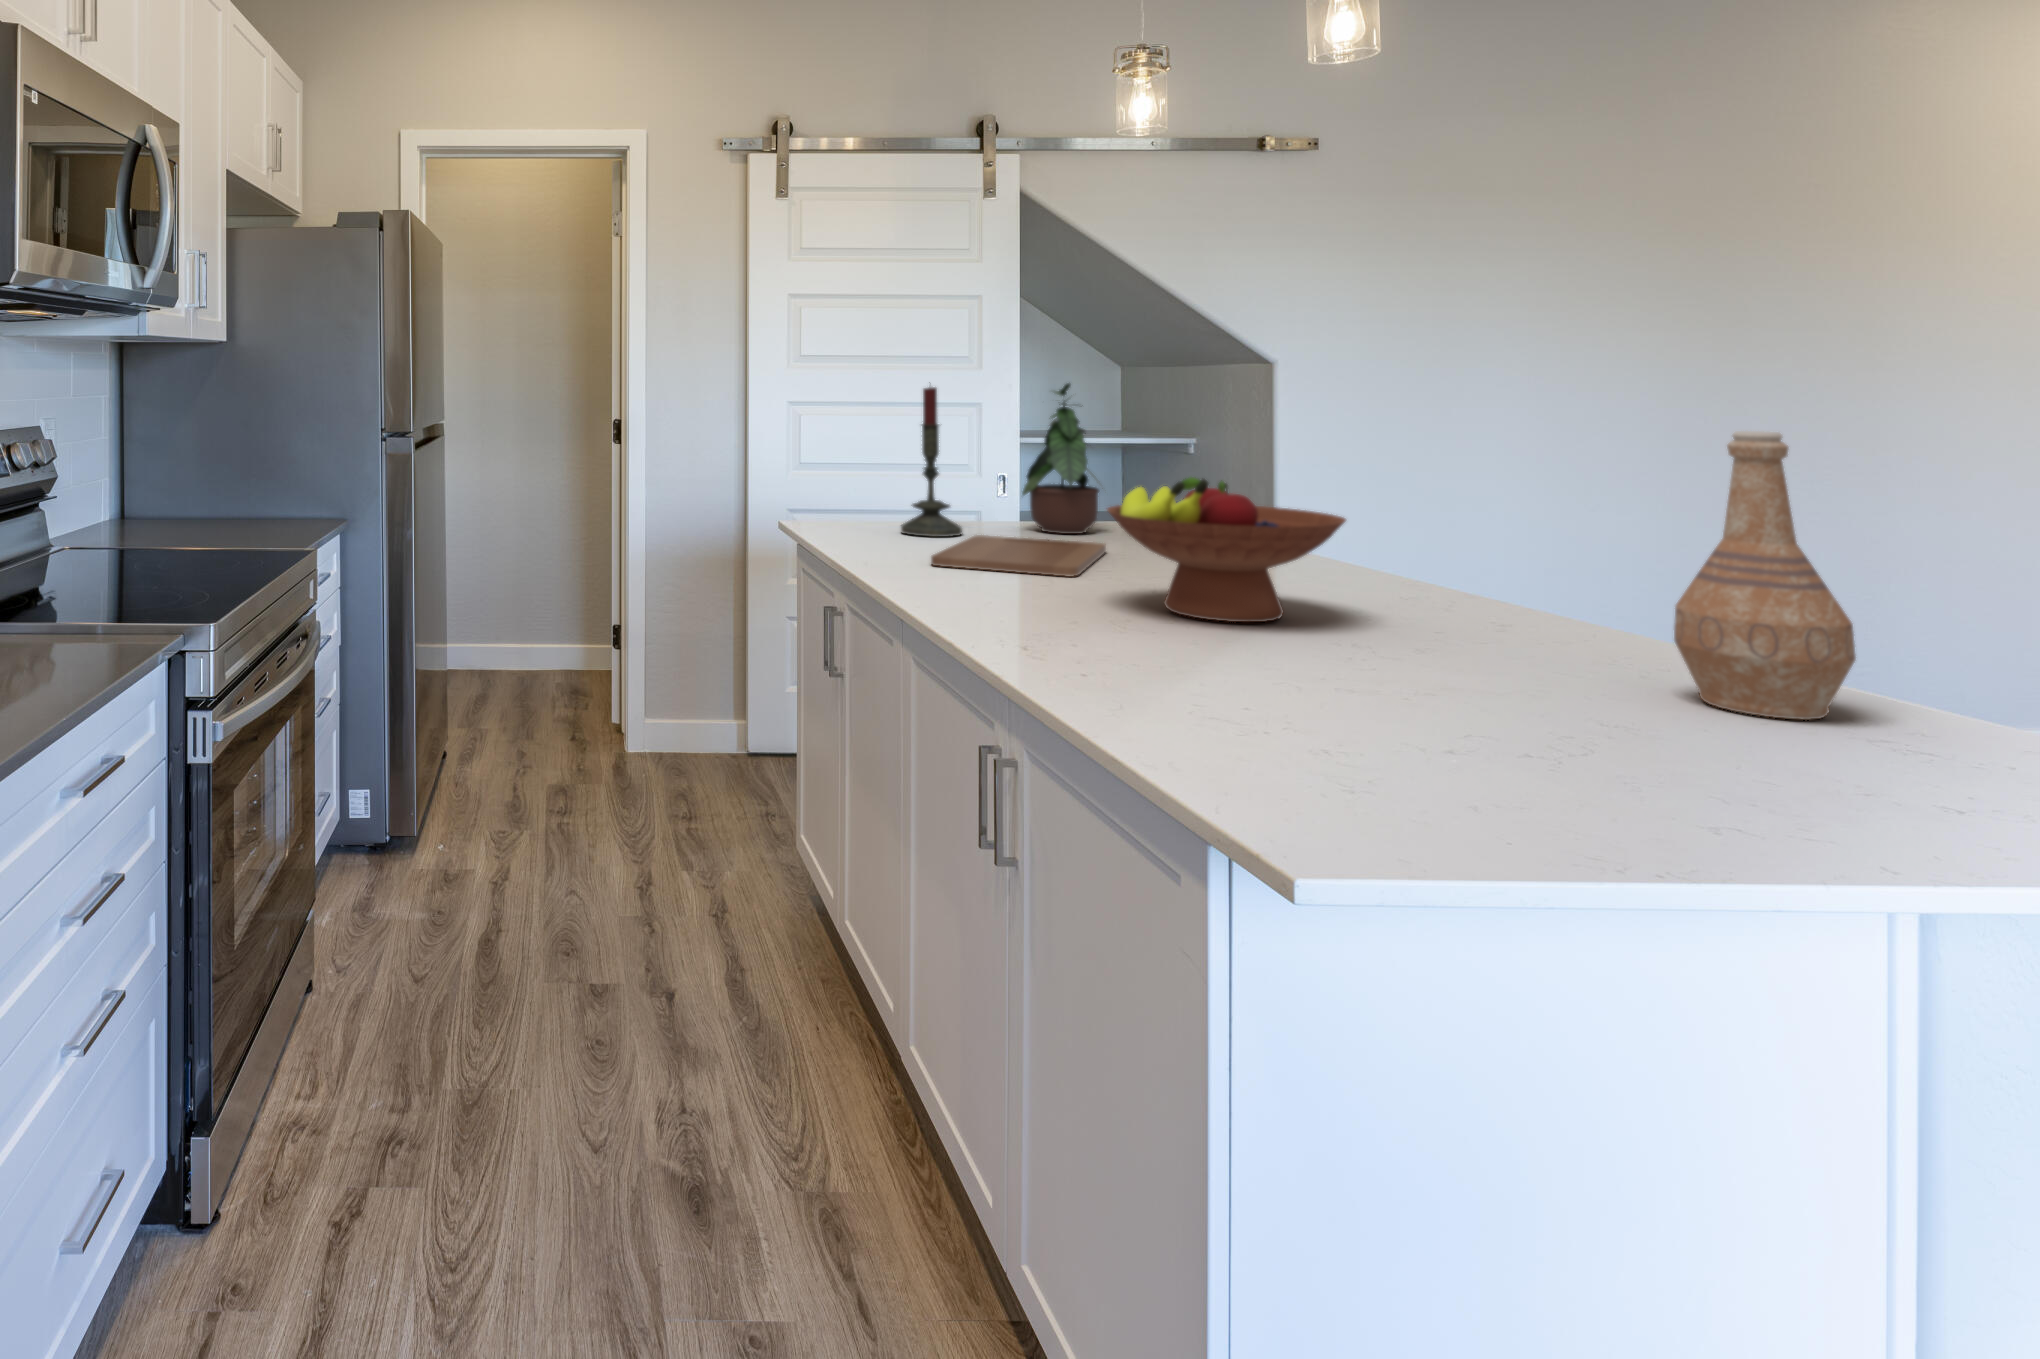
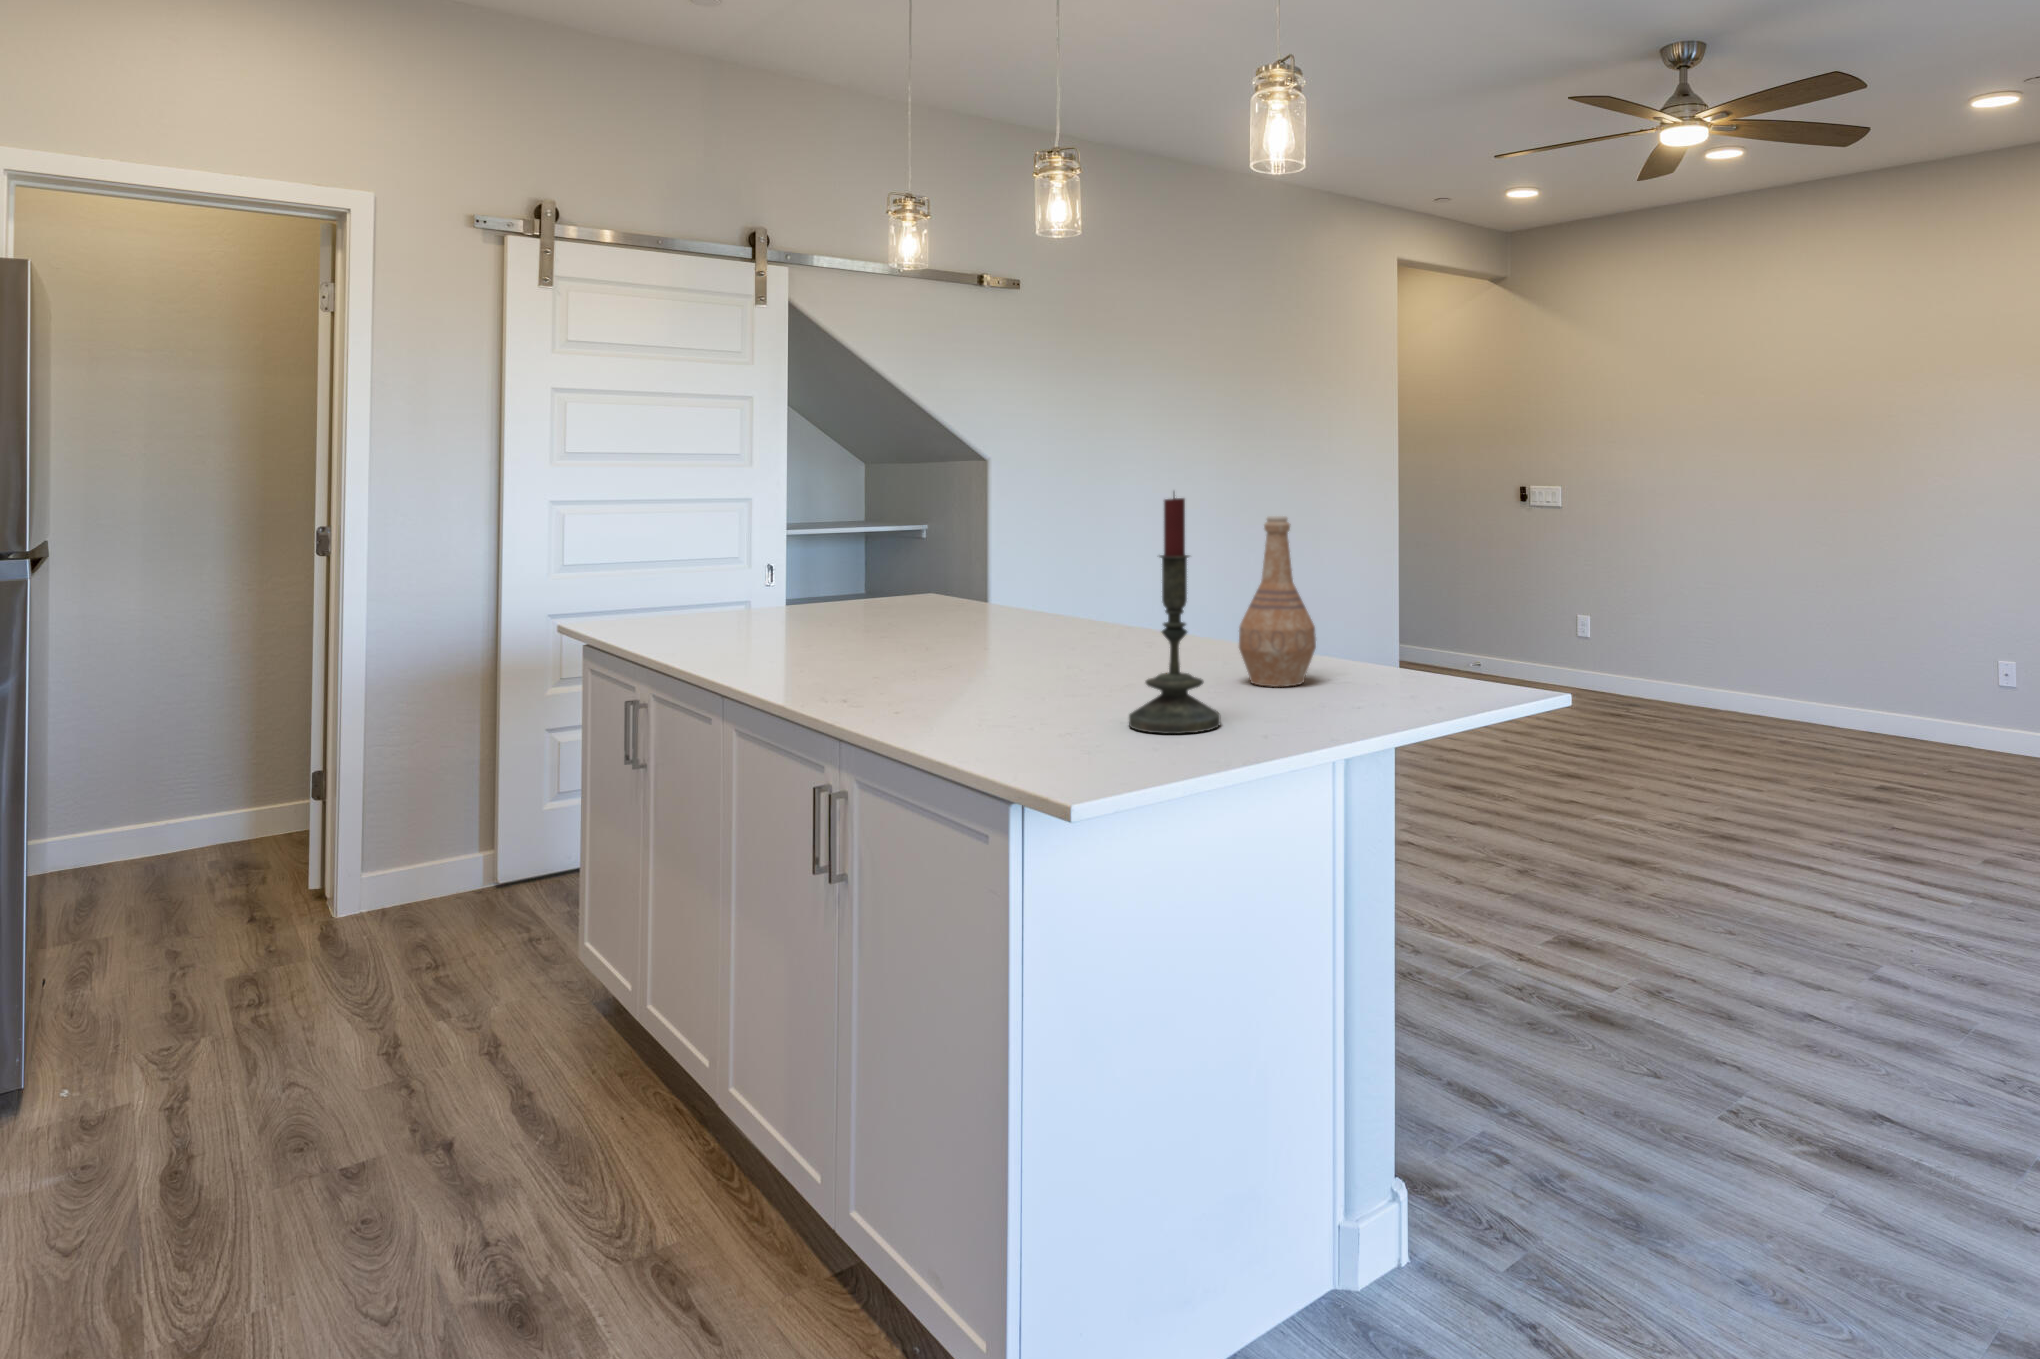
potted plant: present [1022,383,1103,534] -> none [798,486,879,621]
candle: present [901,387,962,537] -> present [1129,496,1220,734]
fruit bowl: present [1107,477,1346,622] -> none [897,561,1063,671]
cutting board: present [931,535,1106,577] -> none [737,625,882,655]

